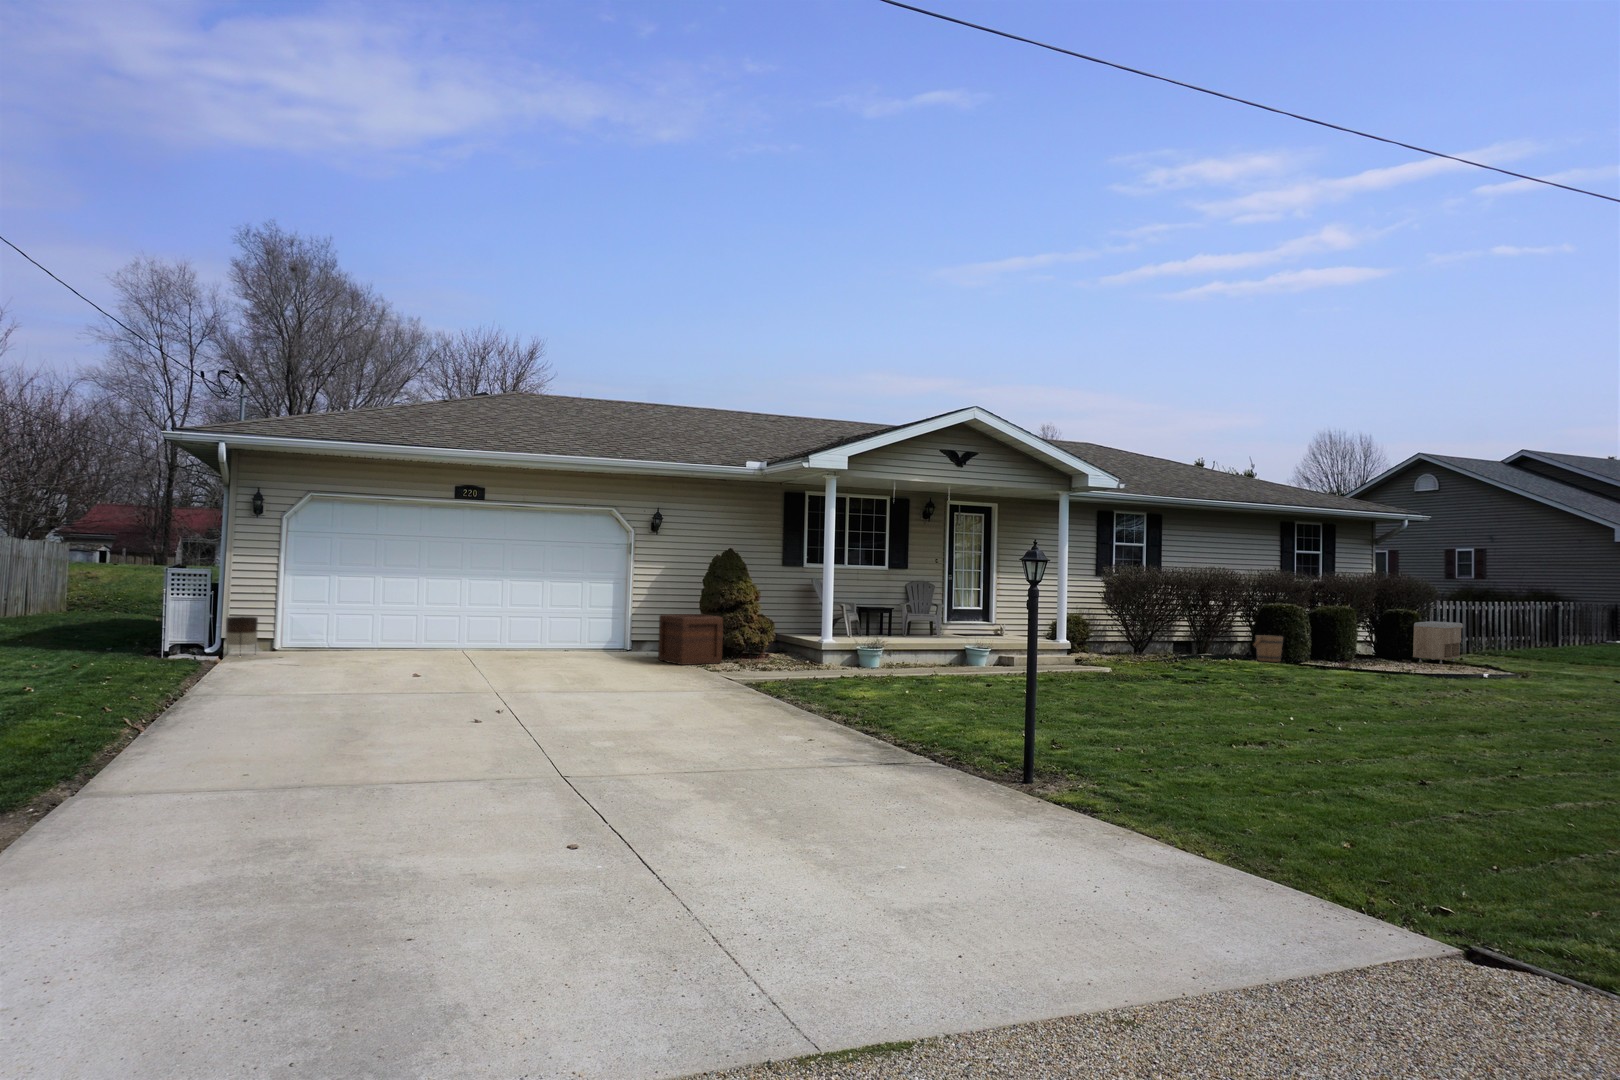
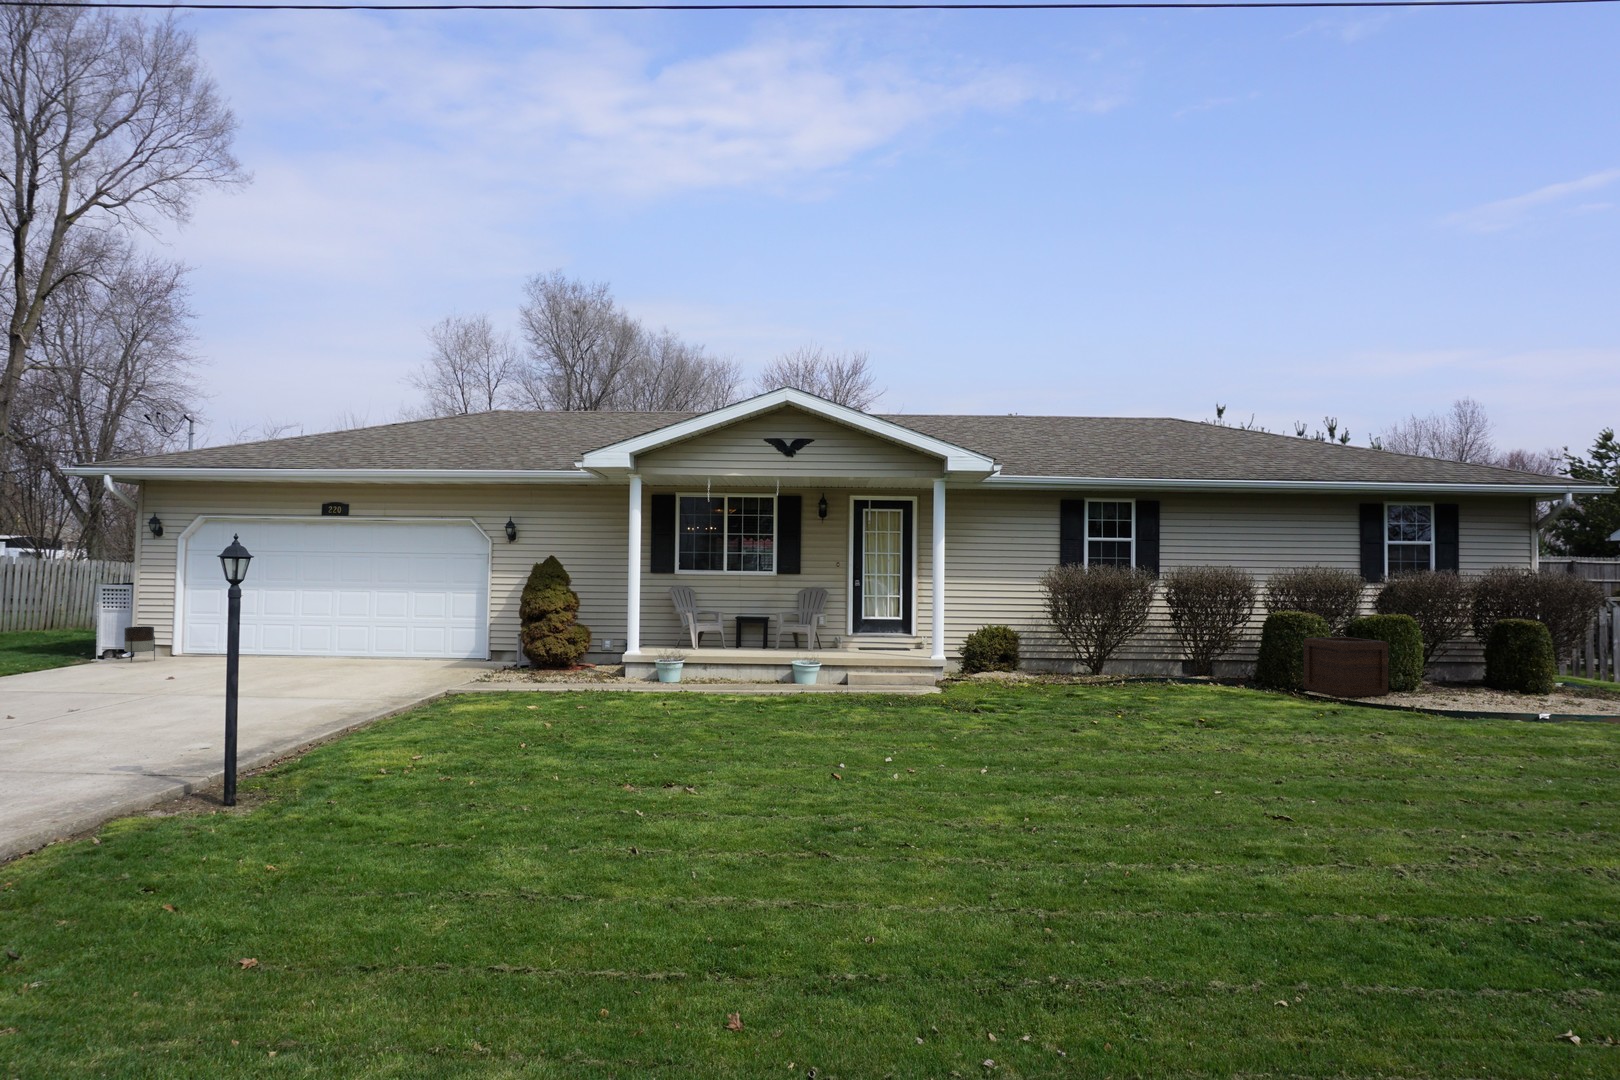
wooden crate: present [658,614,723,665] -> present [1304,637,1388,697]
storage bench: present [1413,621,1463,663] -> none [1488,638,1581,700]
bucket: present [1254,635,1283,662] -> none [1219,655,1260,691]

